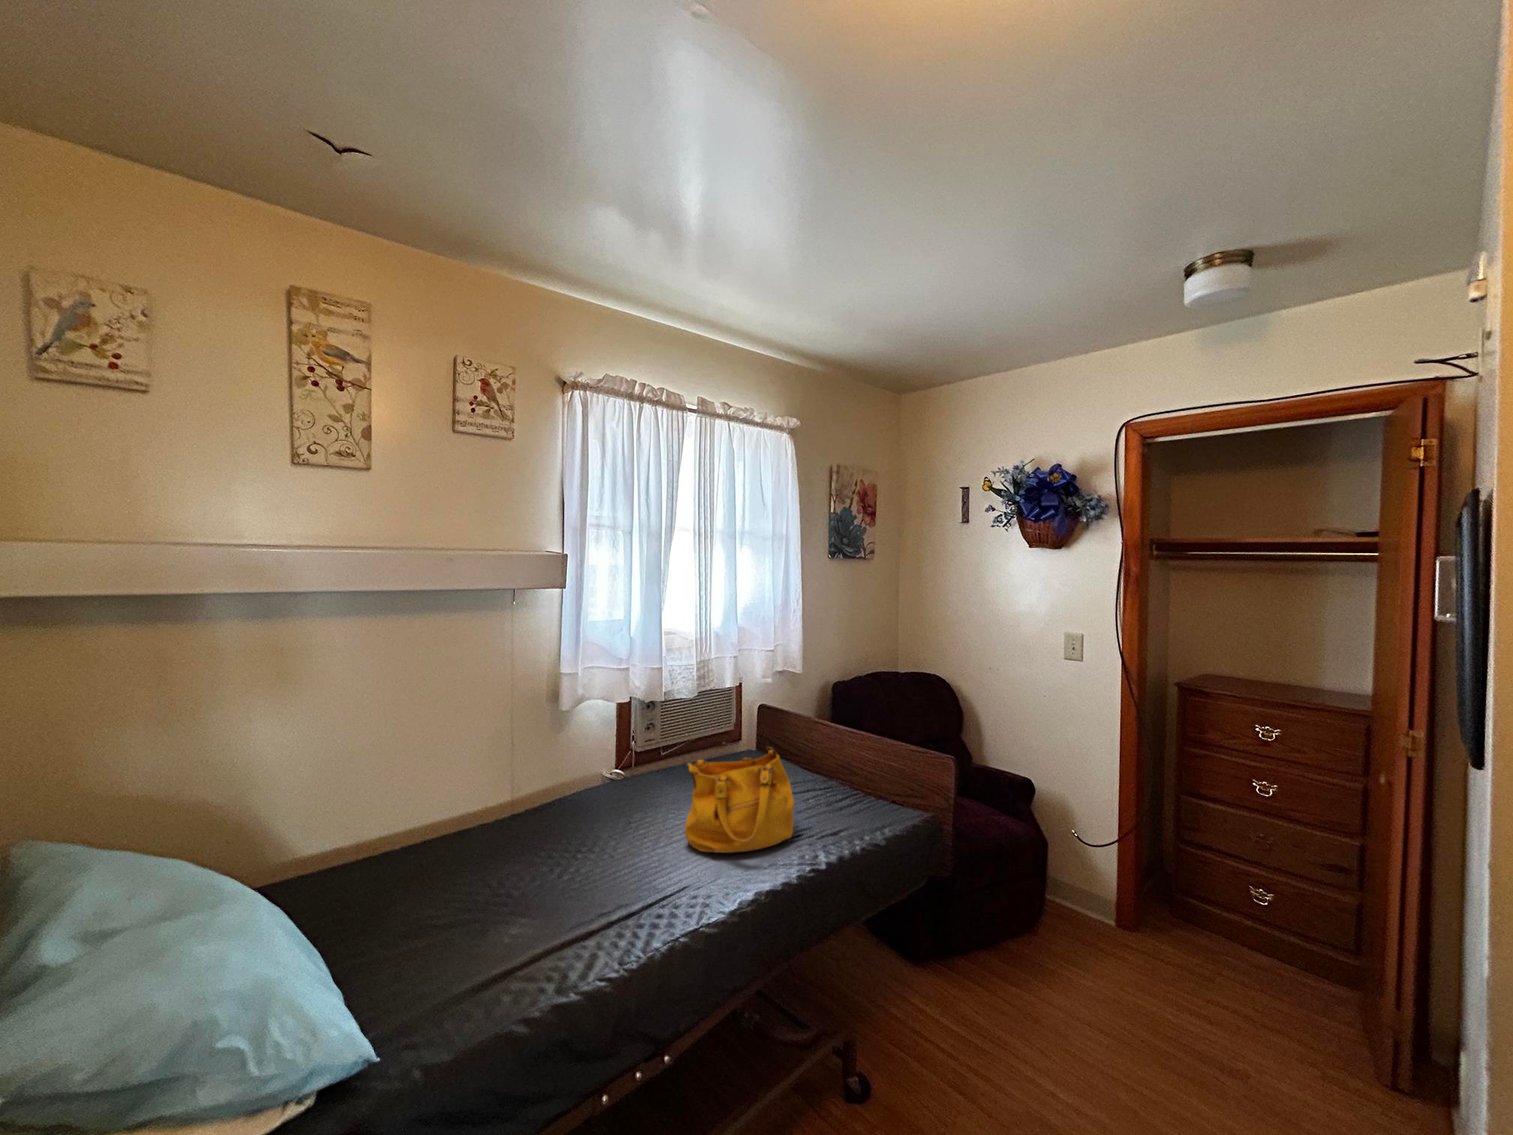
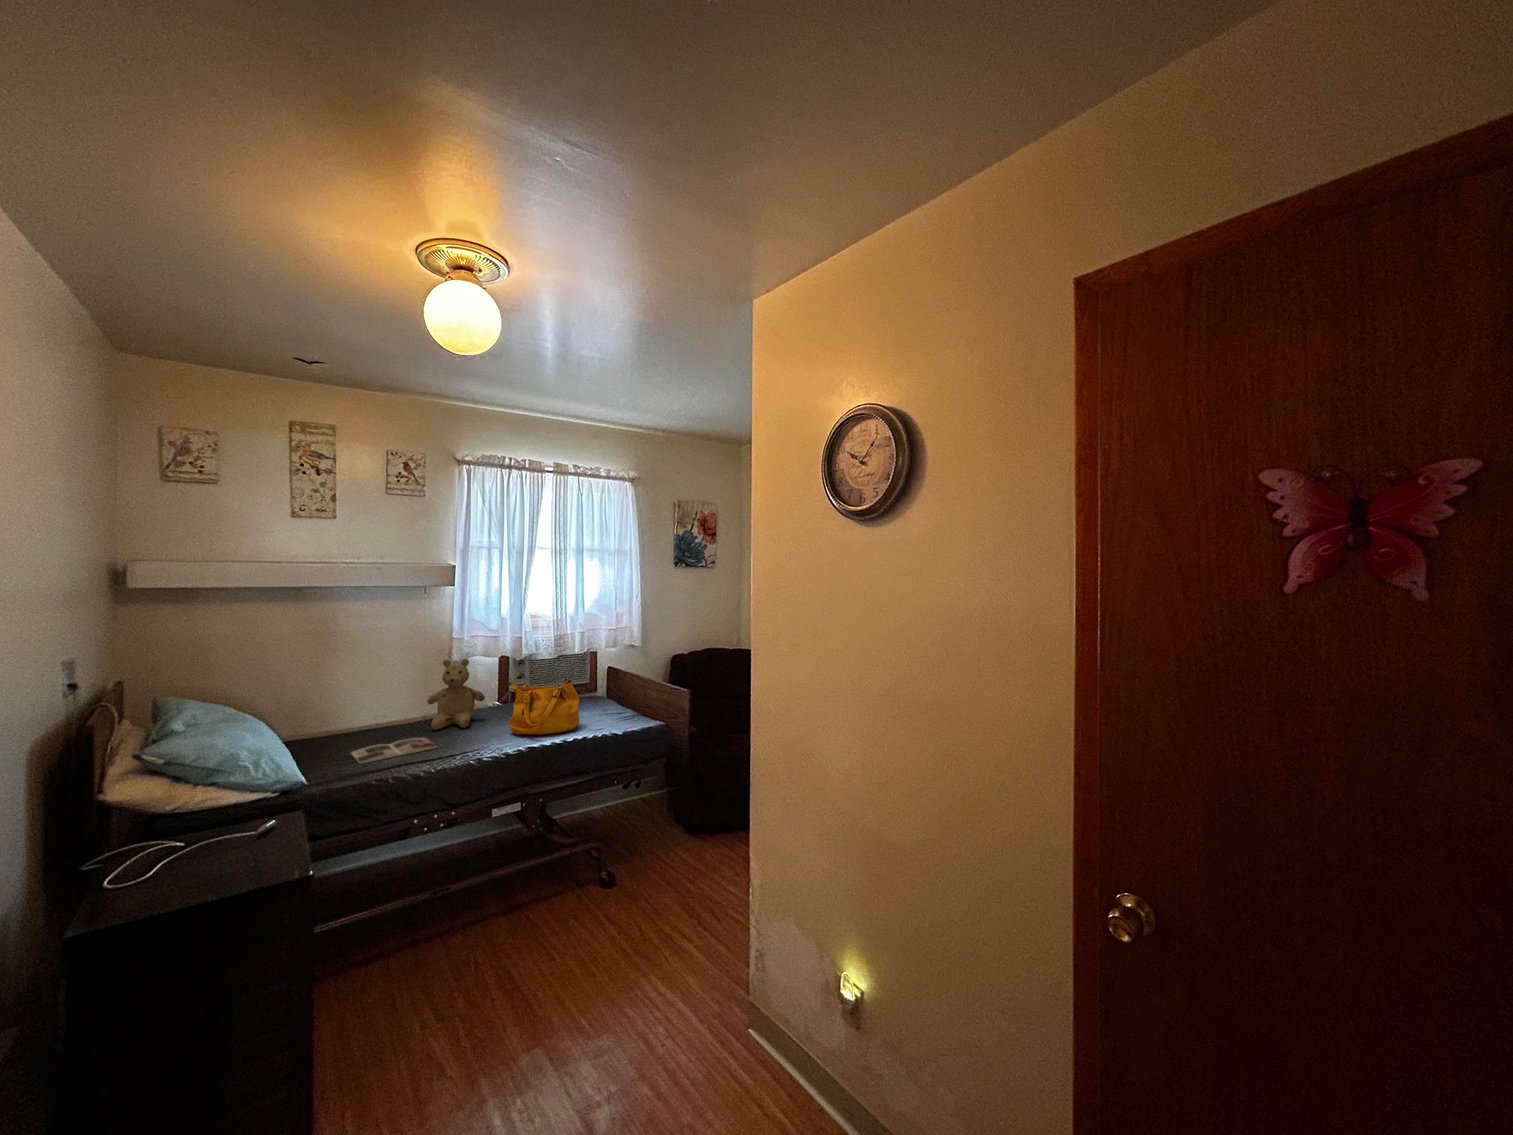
teddy bear: none [527,713,618,841] -> present [427,659,485,730]
magazine: none [425,865,586,955] -> present [351,738,438,764]

